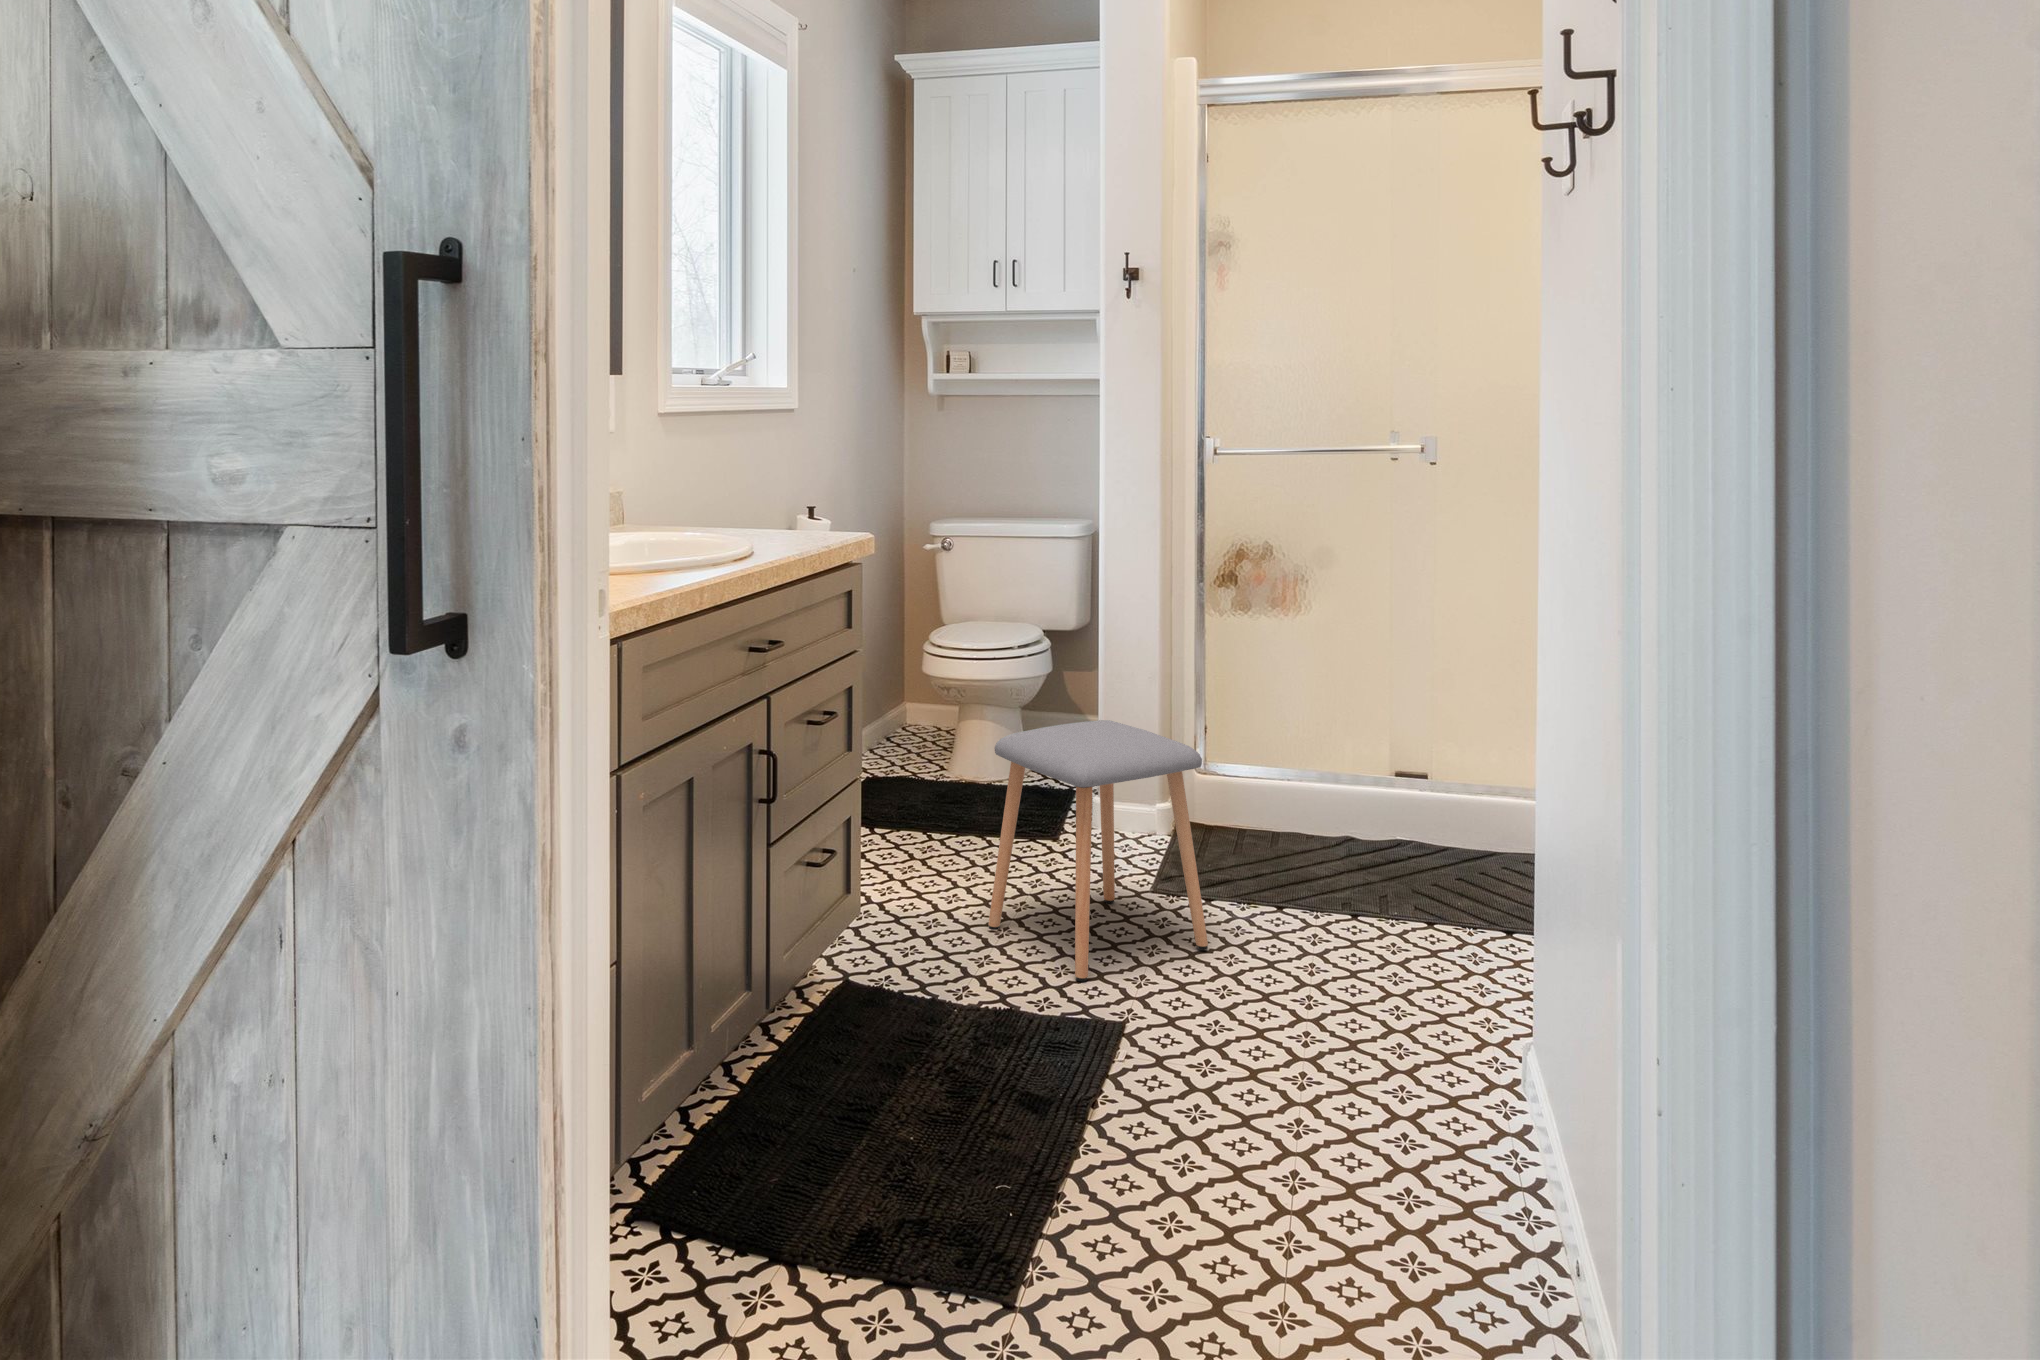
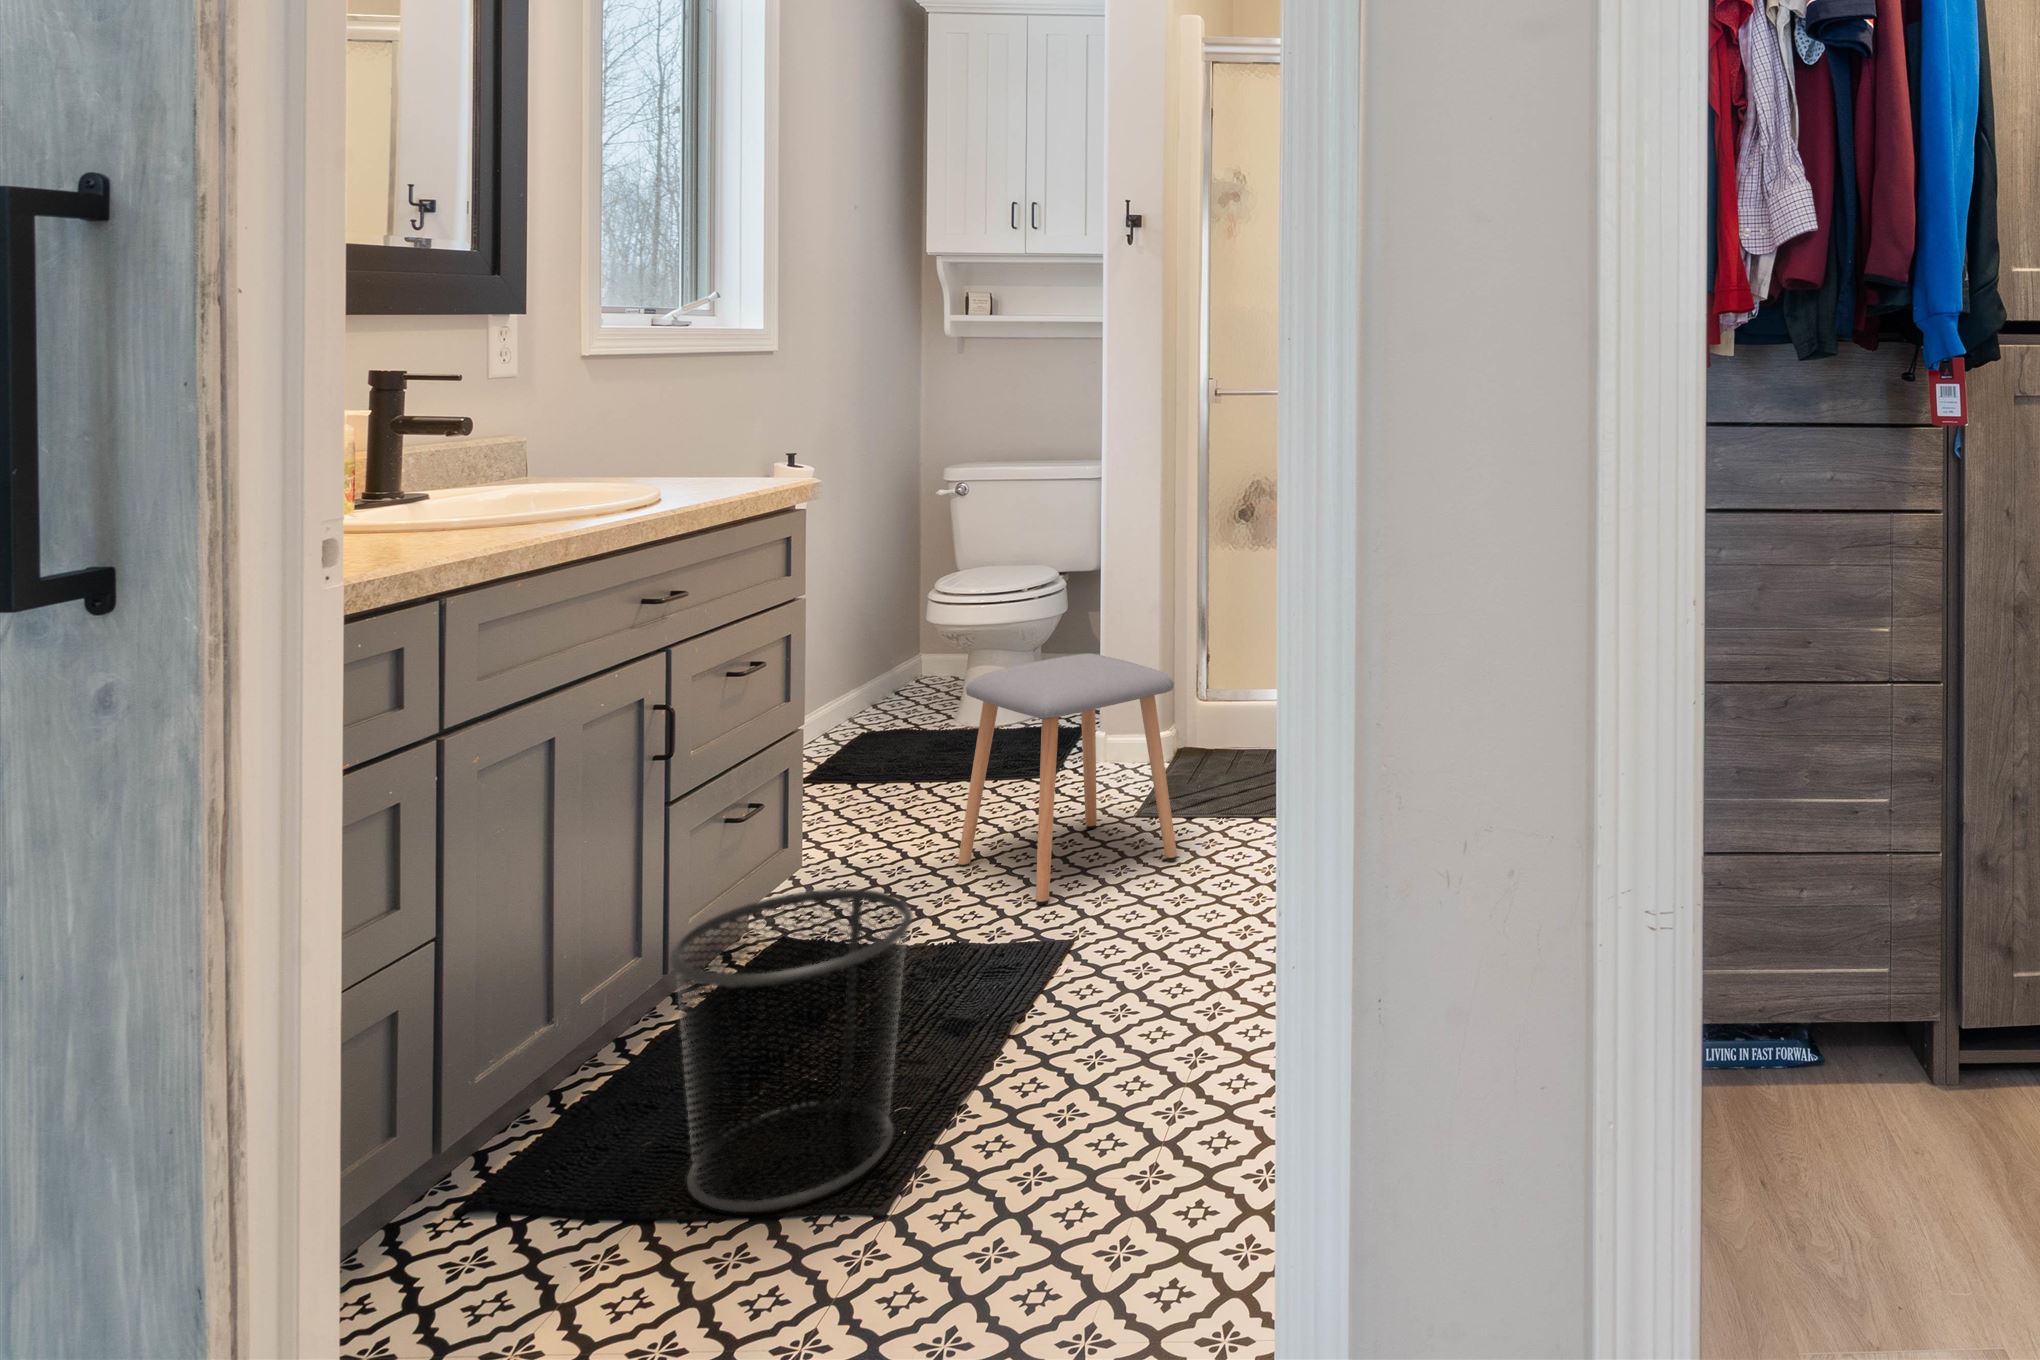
waste bin: none [803,949,1016,1276] -> present [670,889,912,1212]

